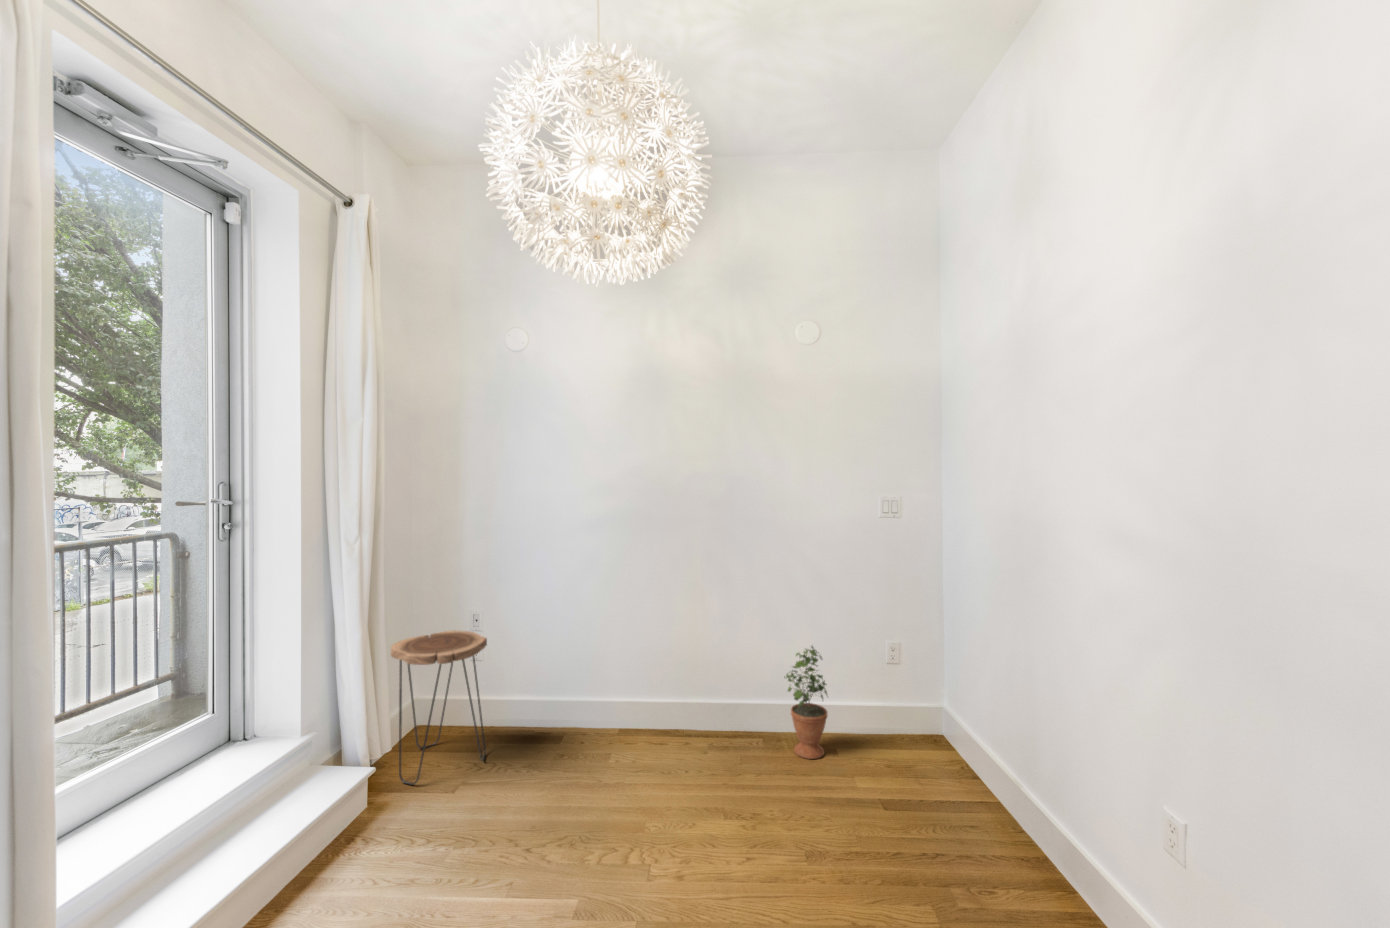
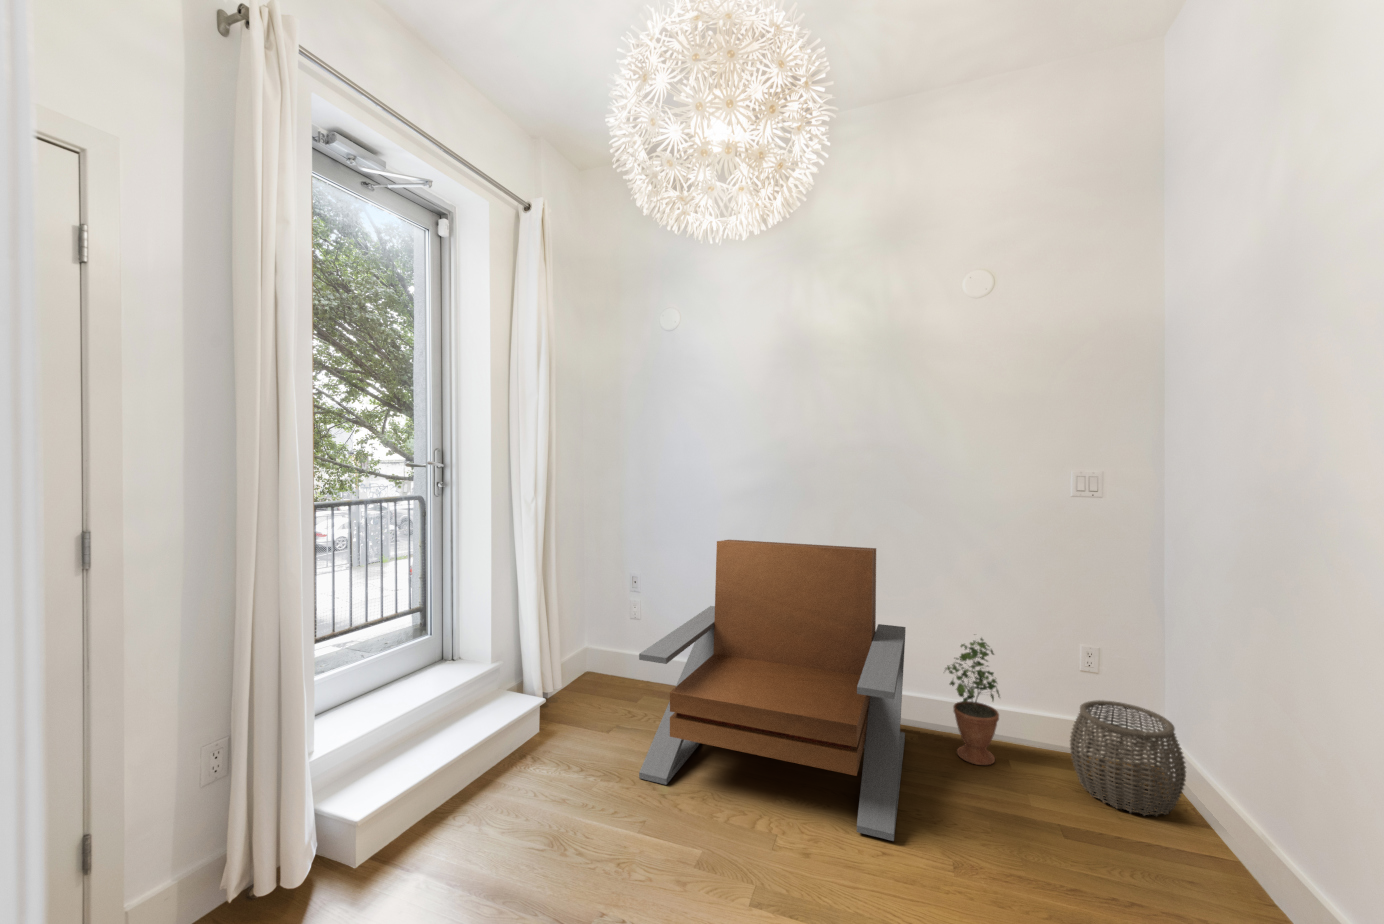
lounge chair: none [500,571,757,845] -> present [639,540,906,841]
side table: present [391,630,487,785] -> none [562,588,642,720]
woven basket: none [881,688,963,779] -> present [1070,700,1186,816]

